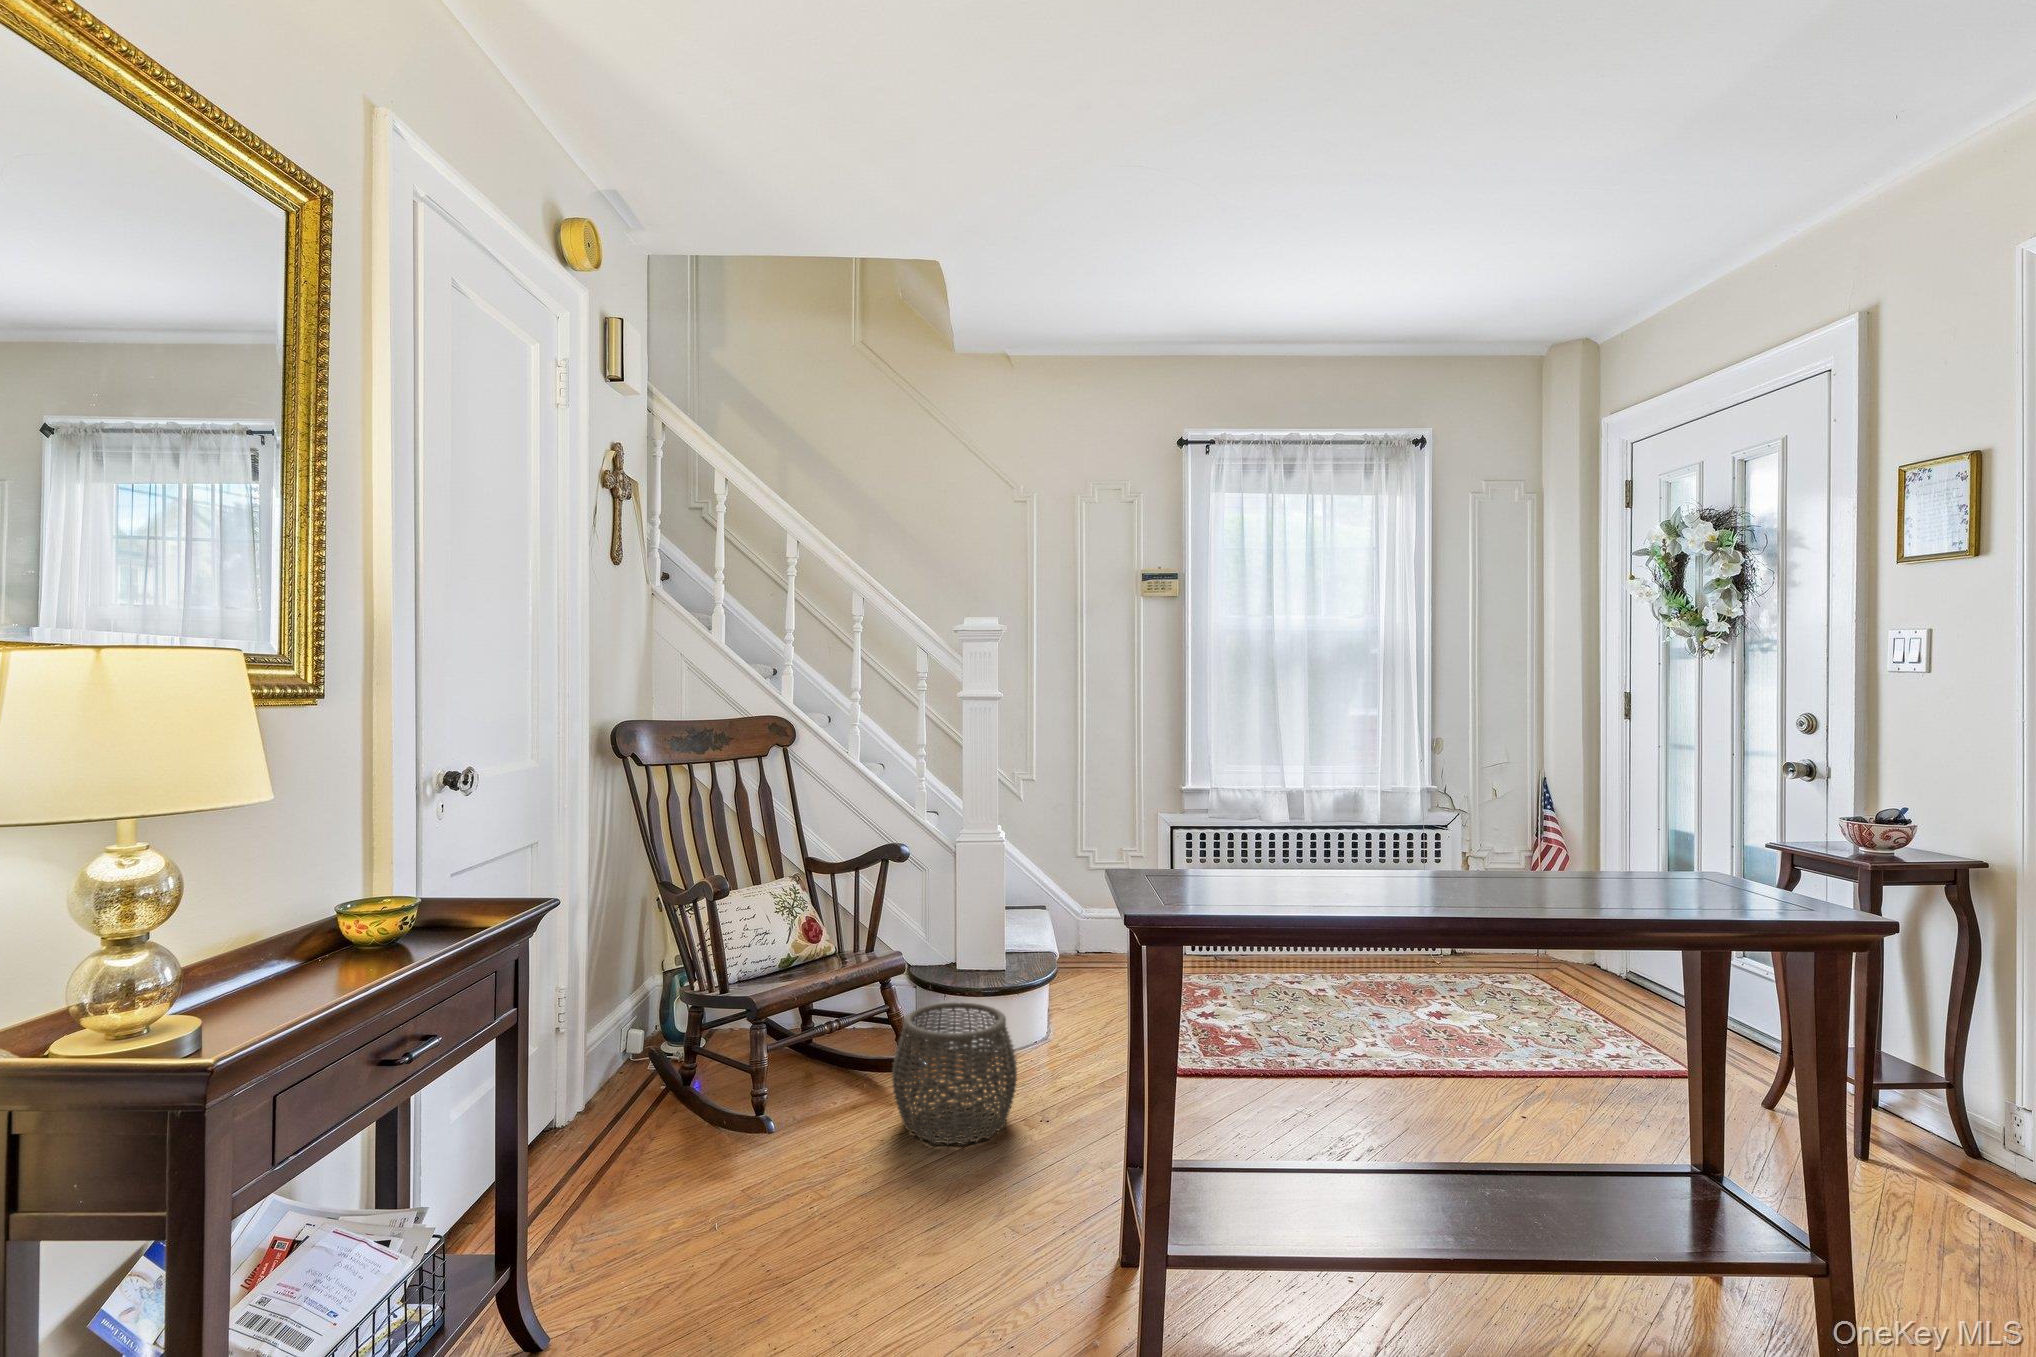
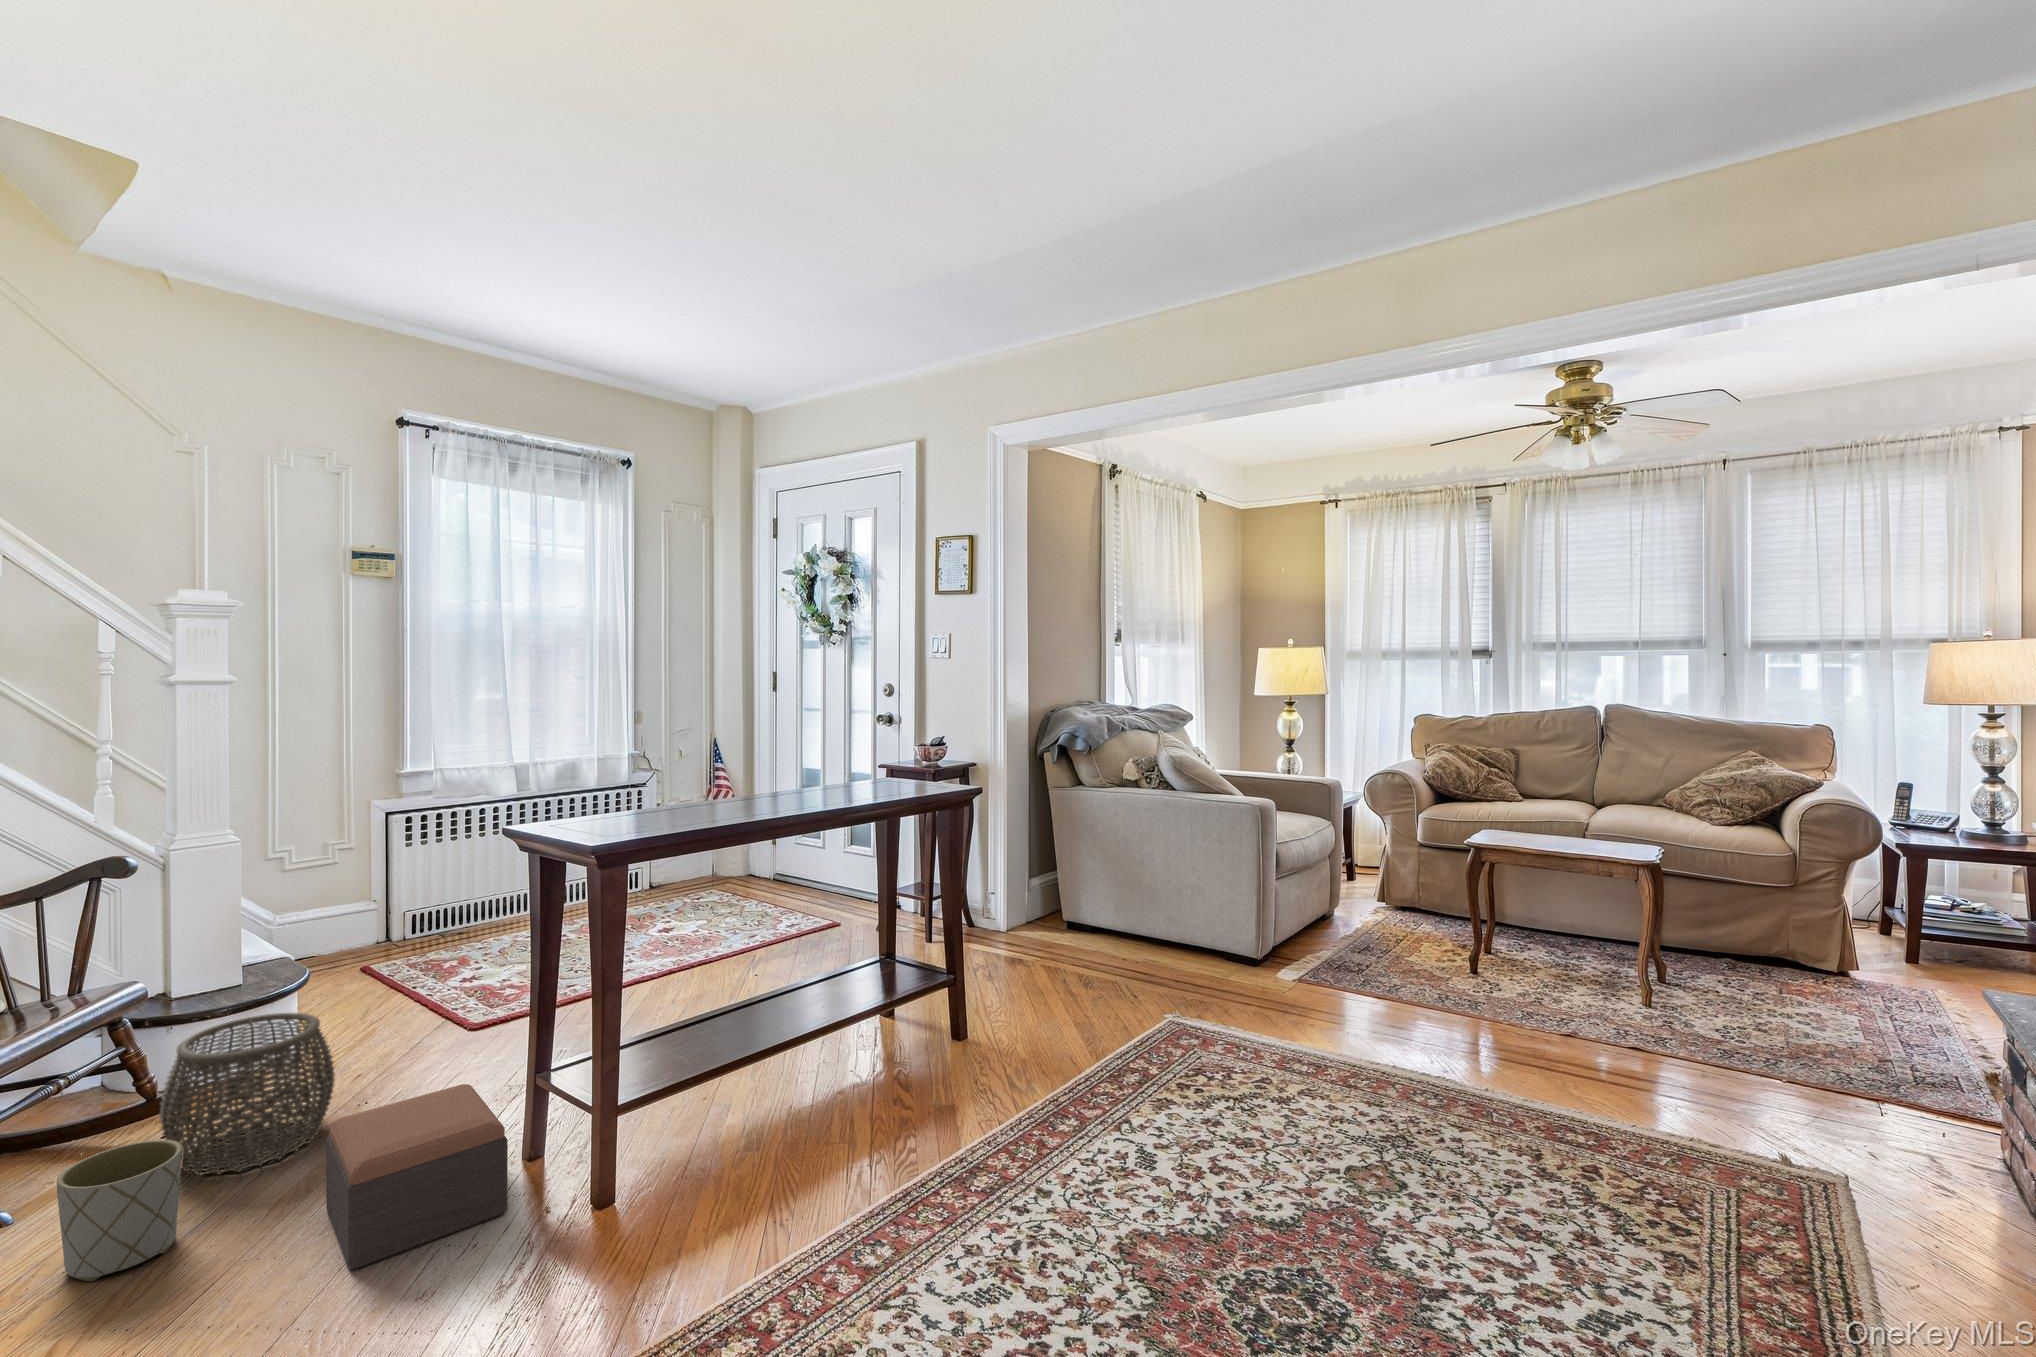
planter: none [792,1087,870,1196] -> present [57,1140,182,1281]
footstool: none [932,1125,1086,1296] -> present [326,1084,508,1270]

